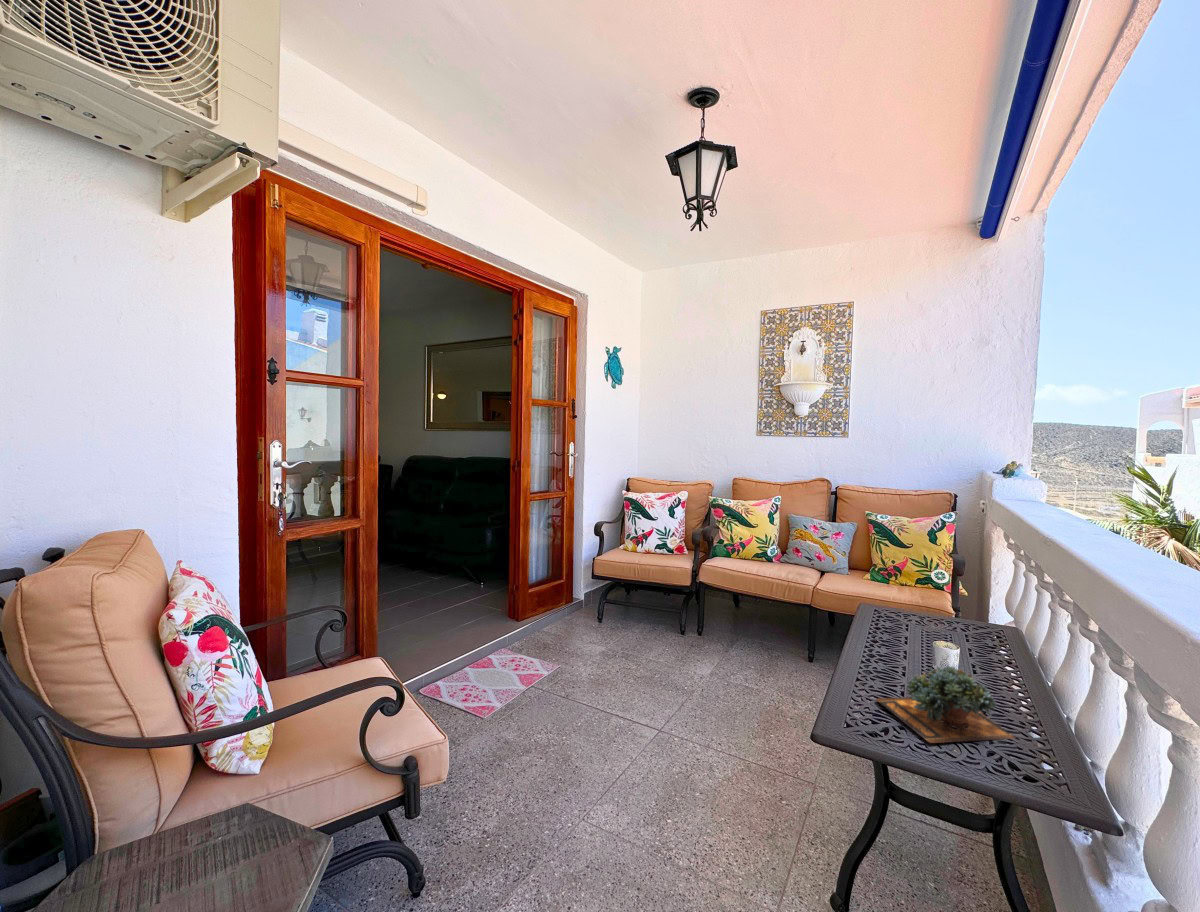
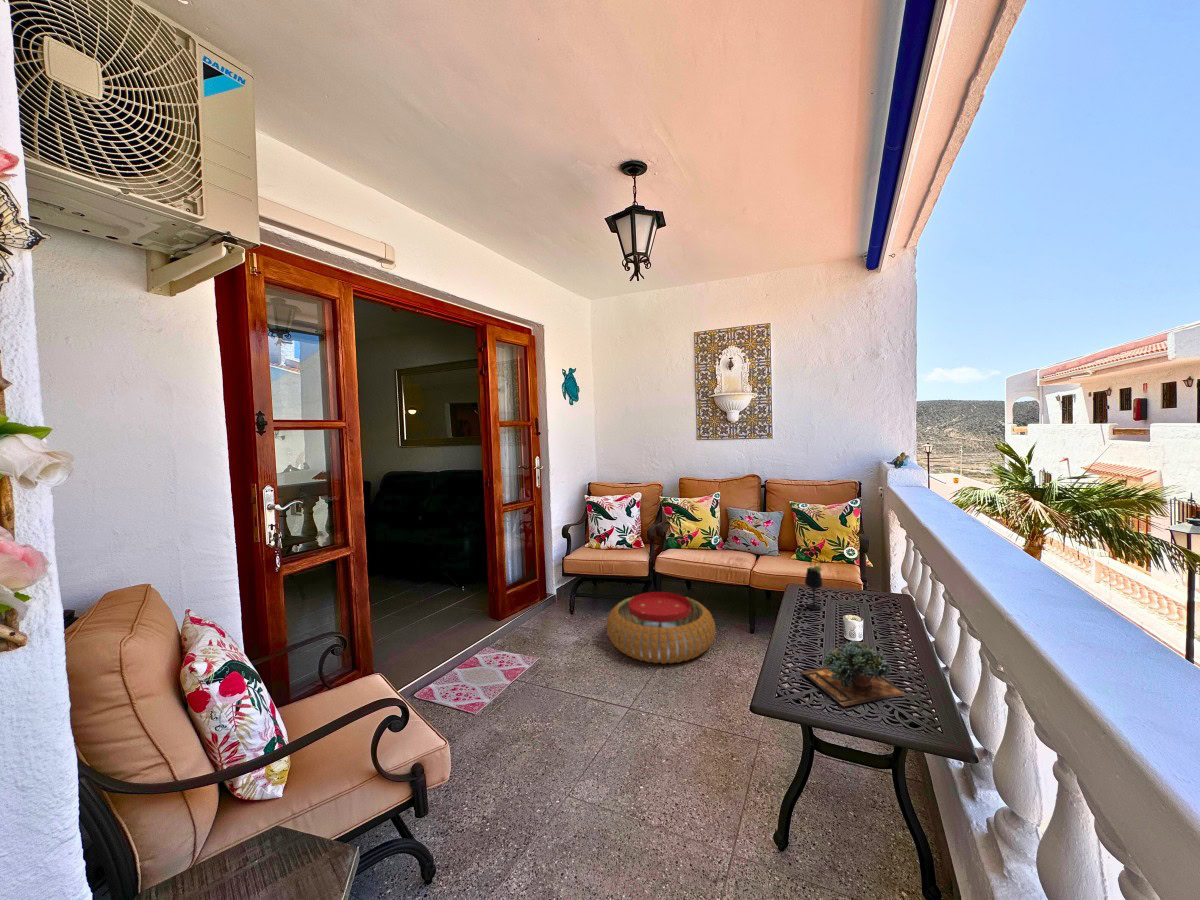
wine glass: none [884,573,907,633] -> present [805,566,823,610]
pouf: none [638,606,767,688] -> present [607,592,715,664]

